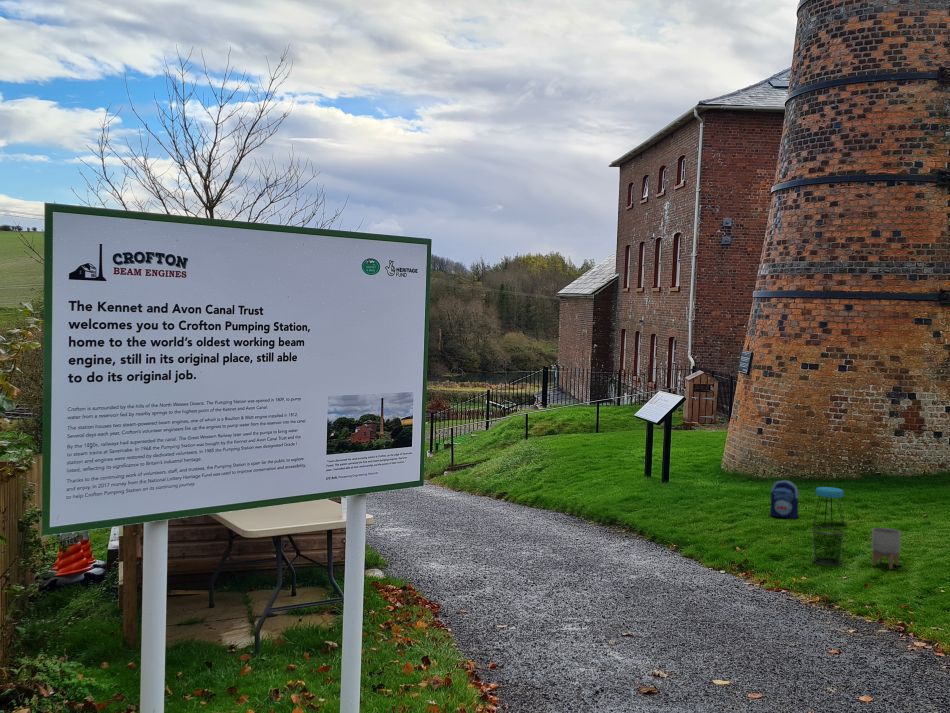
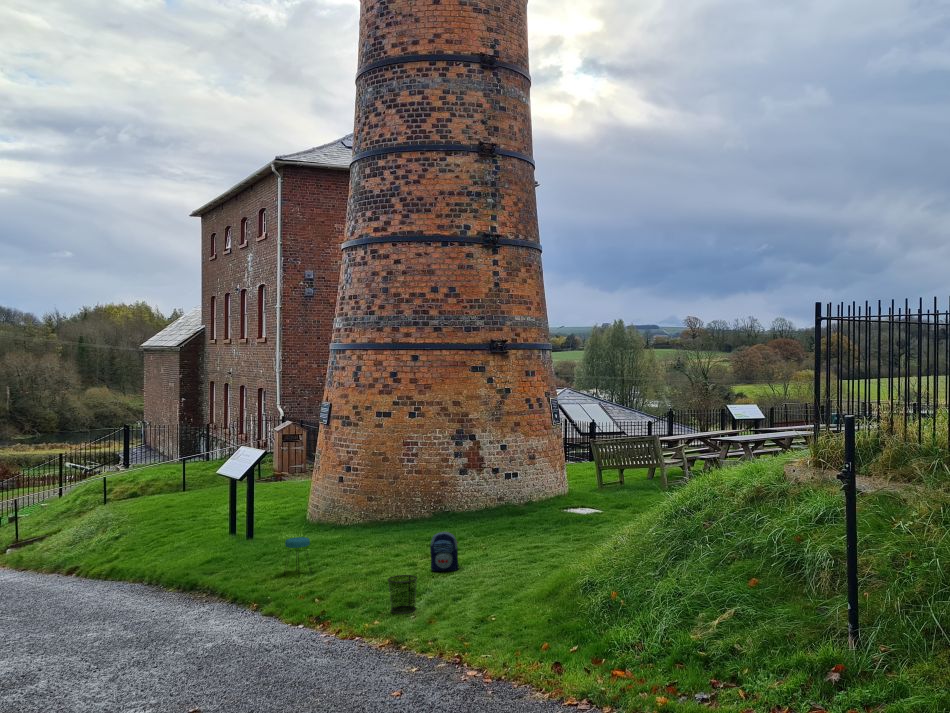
backpack: present [770,480,799,519] -> present [430,532,458,571]
stool: present [813,487,844,526] -> present [284,537,312,576]
planter: present [872,528,901,569] -> none [441,568,465,607]

